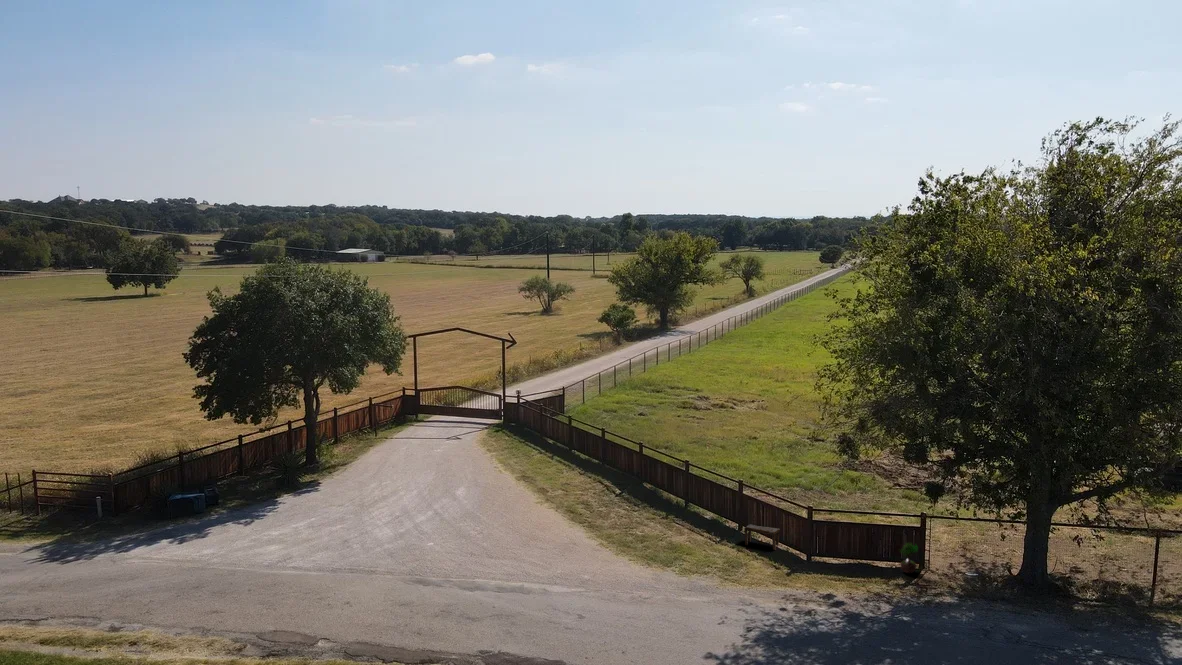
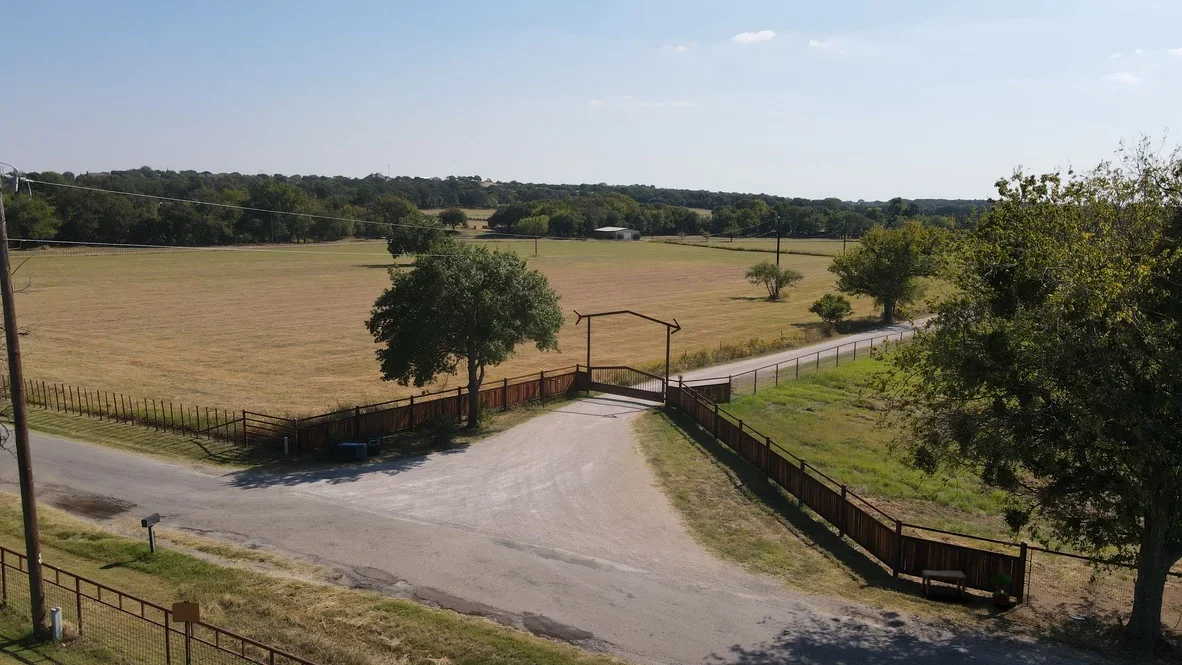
bench: present [744,524,780,550] -> present [922,570,967,598]

